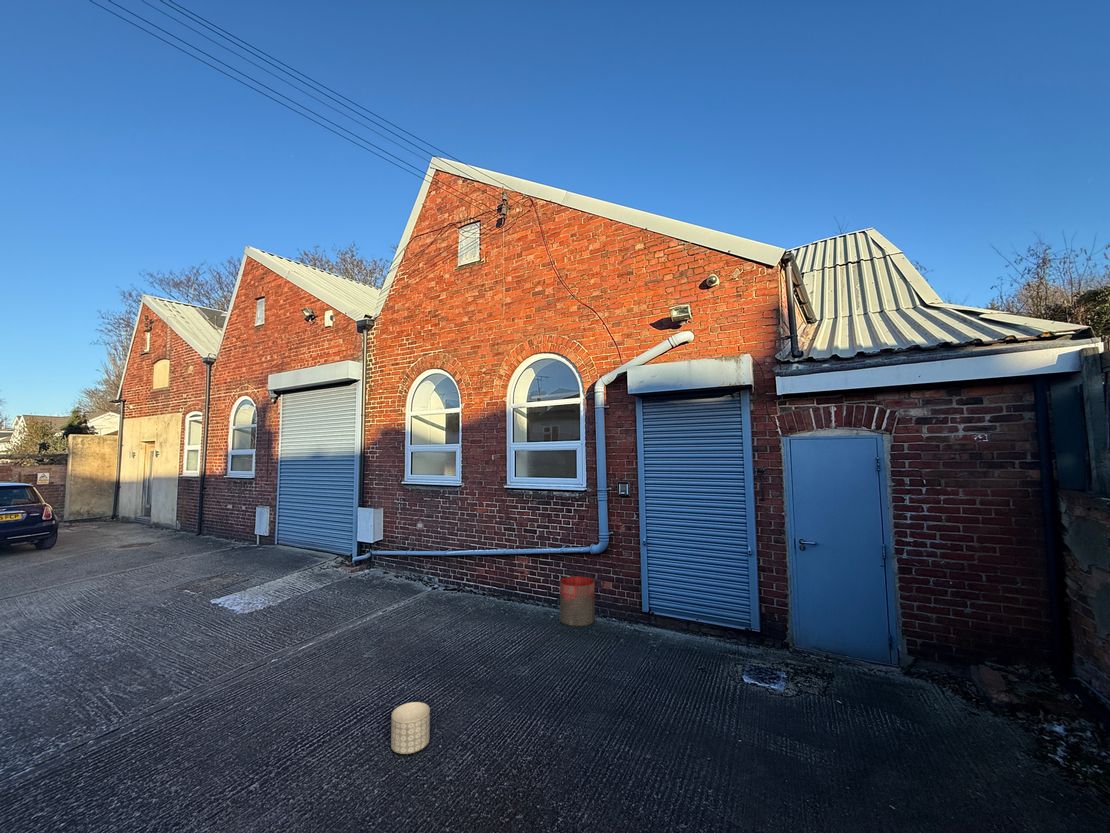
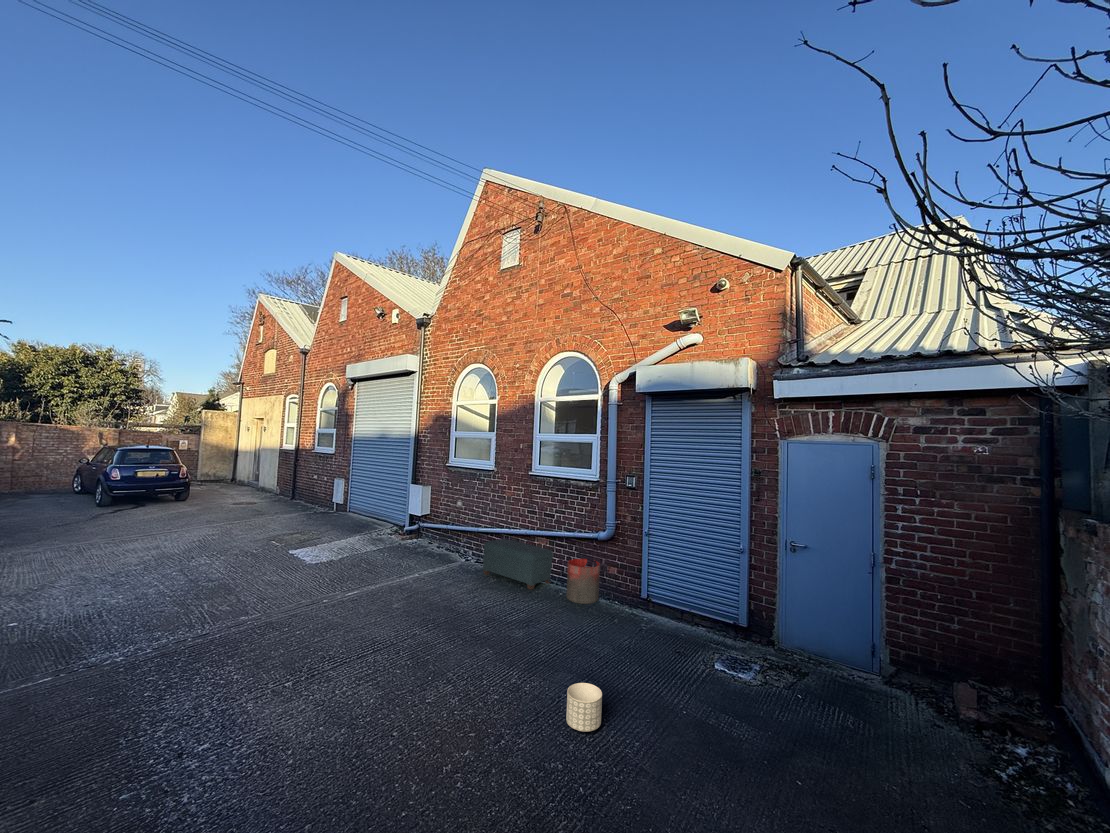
bench: none [458,561,538,616] -> present [483,538,553,589]
planter: present [391,702,430,754] -> present [566,683,602,732]

